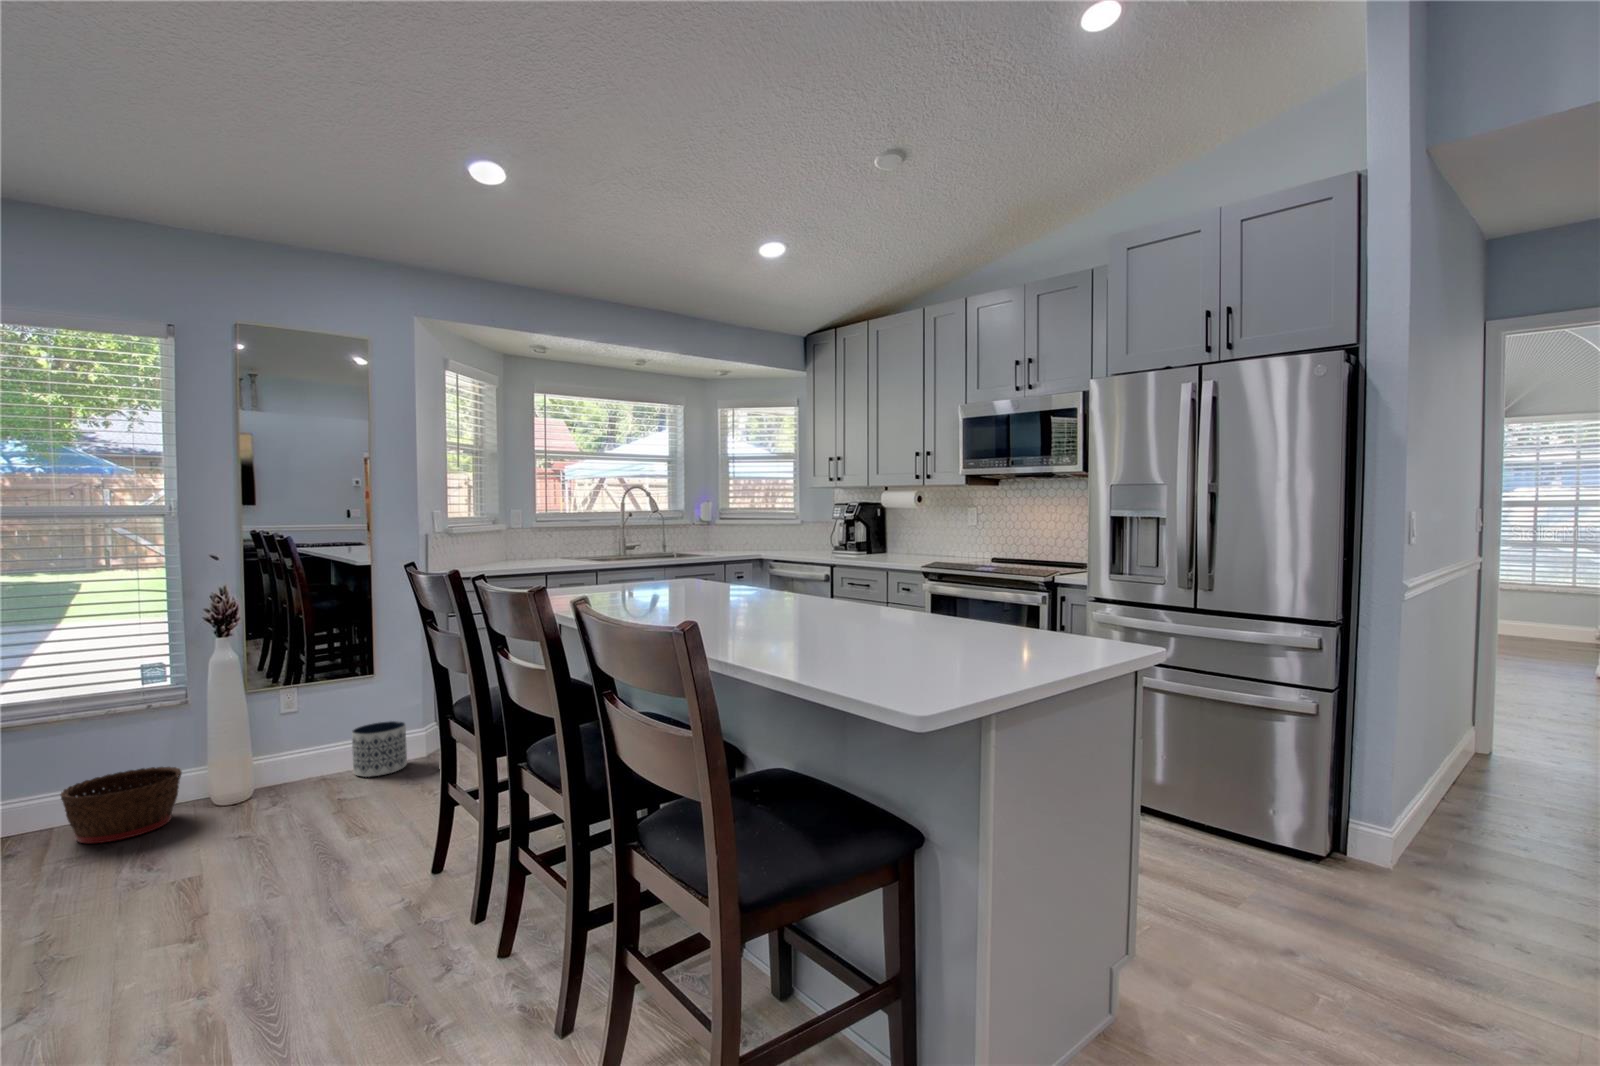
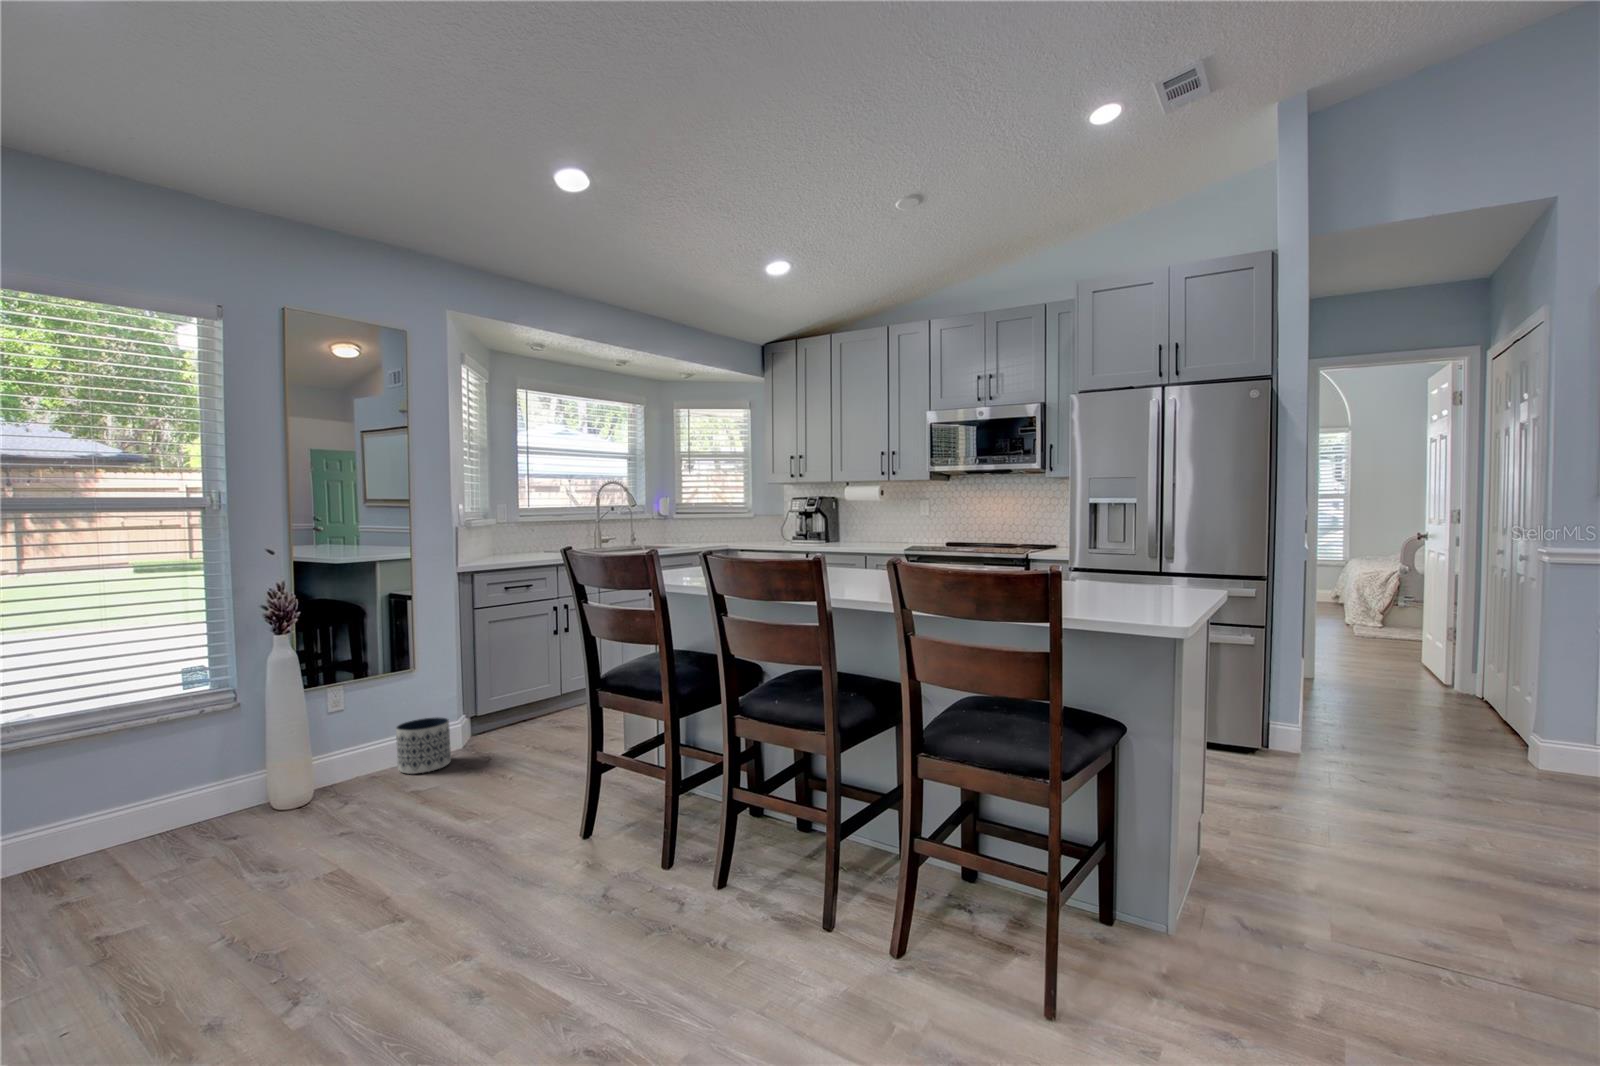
basket: present [61,767,182,843] -> none [126,774,249,858]

